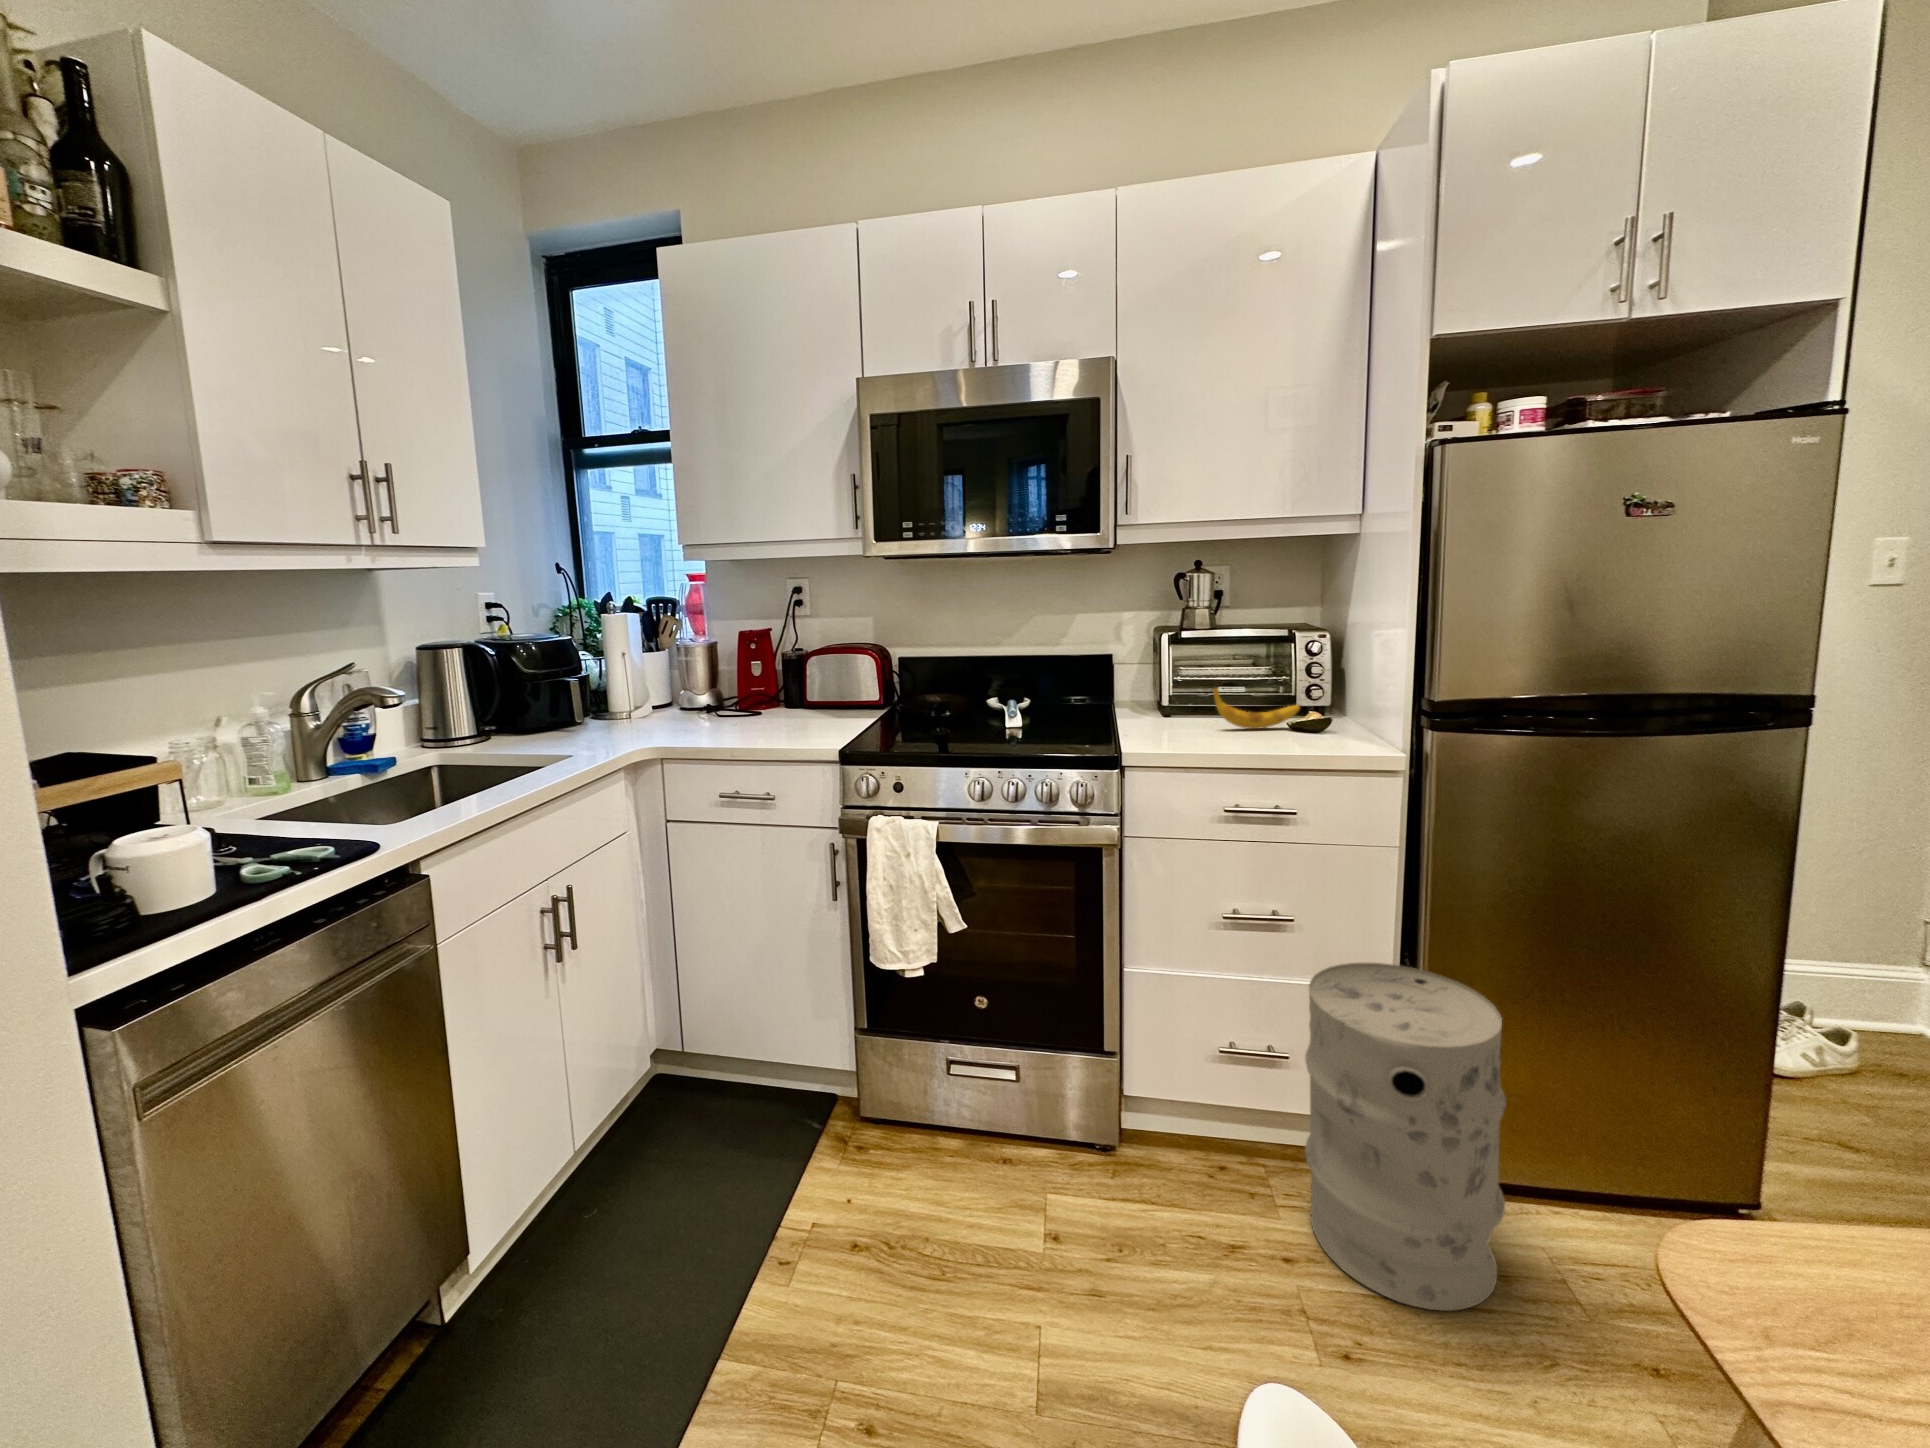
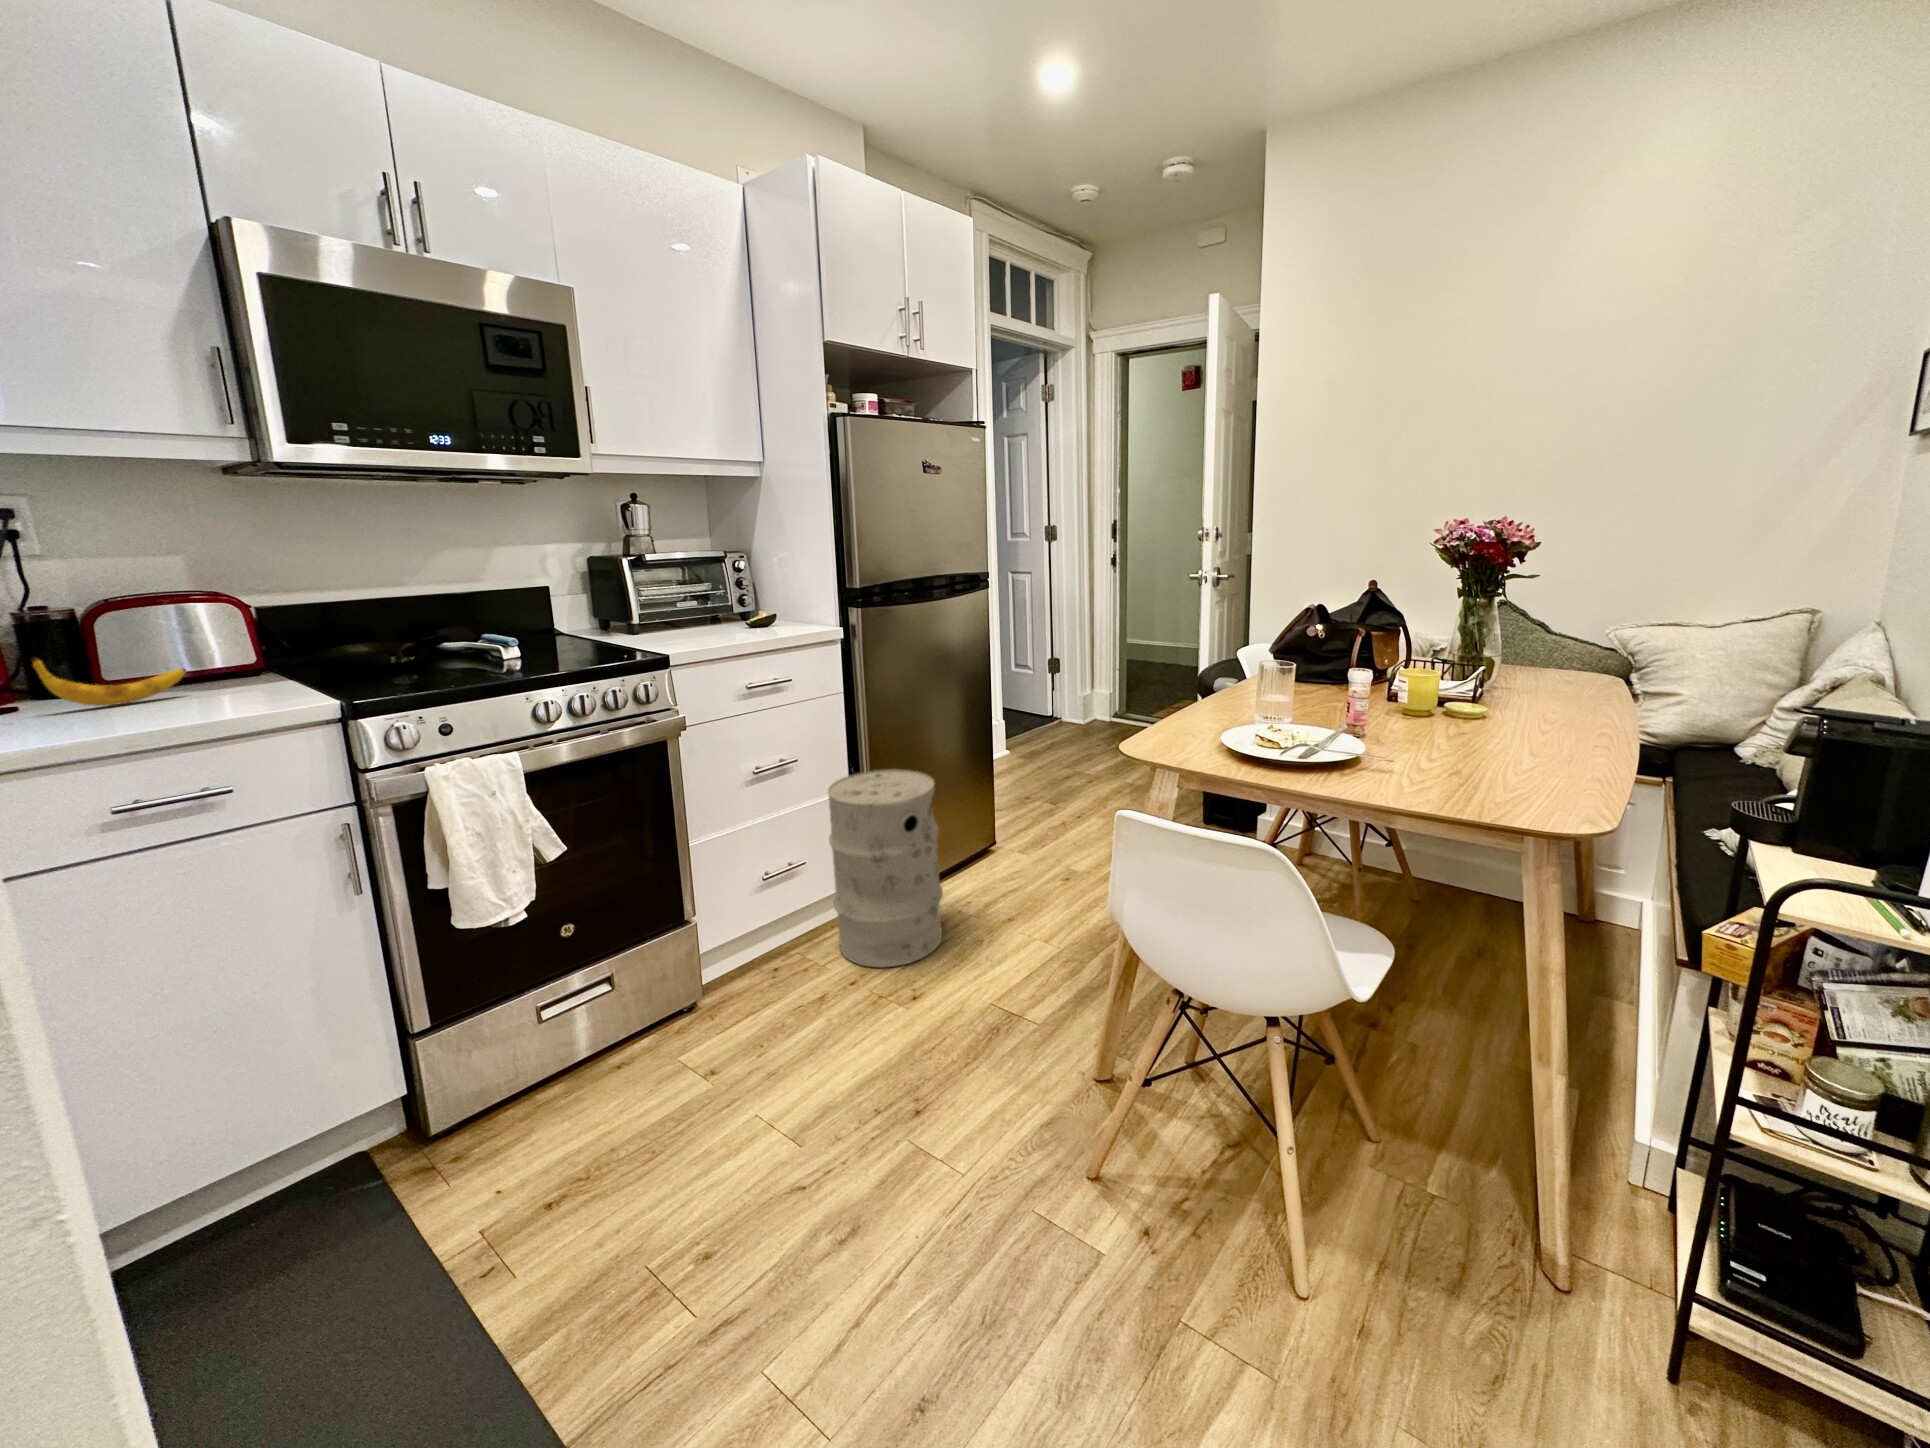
banana: present [1213,686,1301,729] -> present [31,657,186,706]

